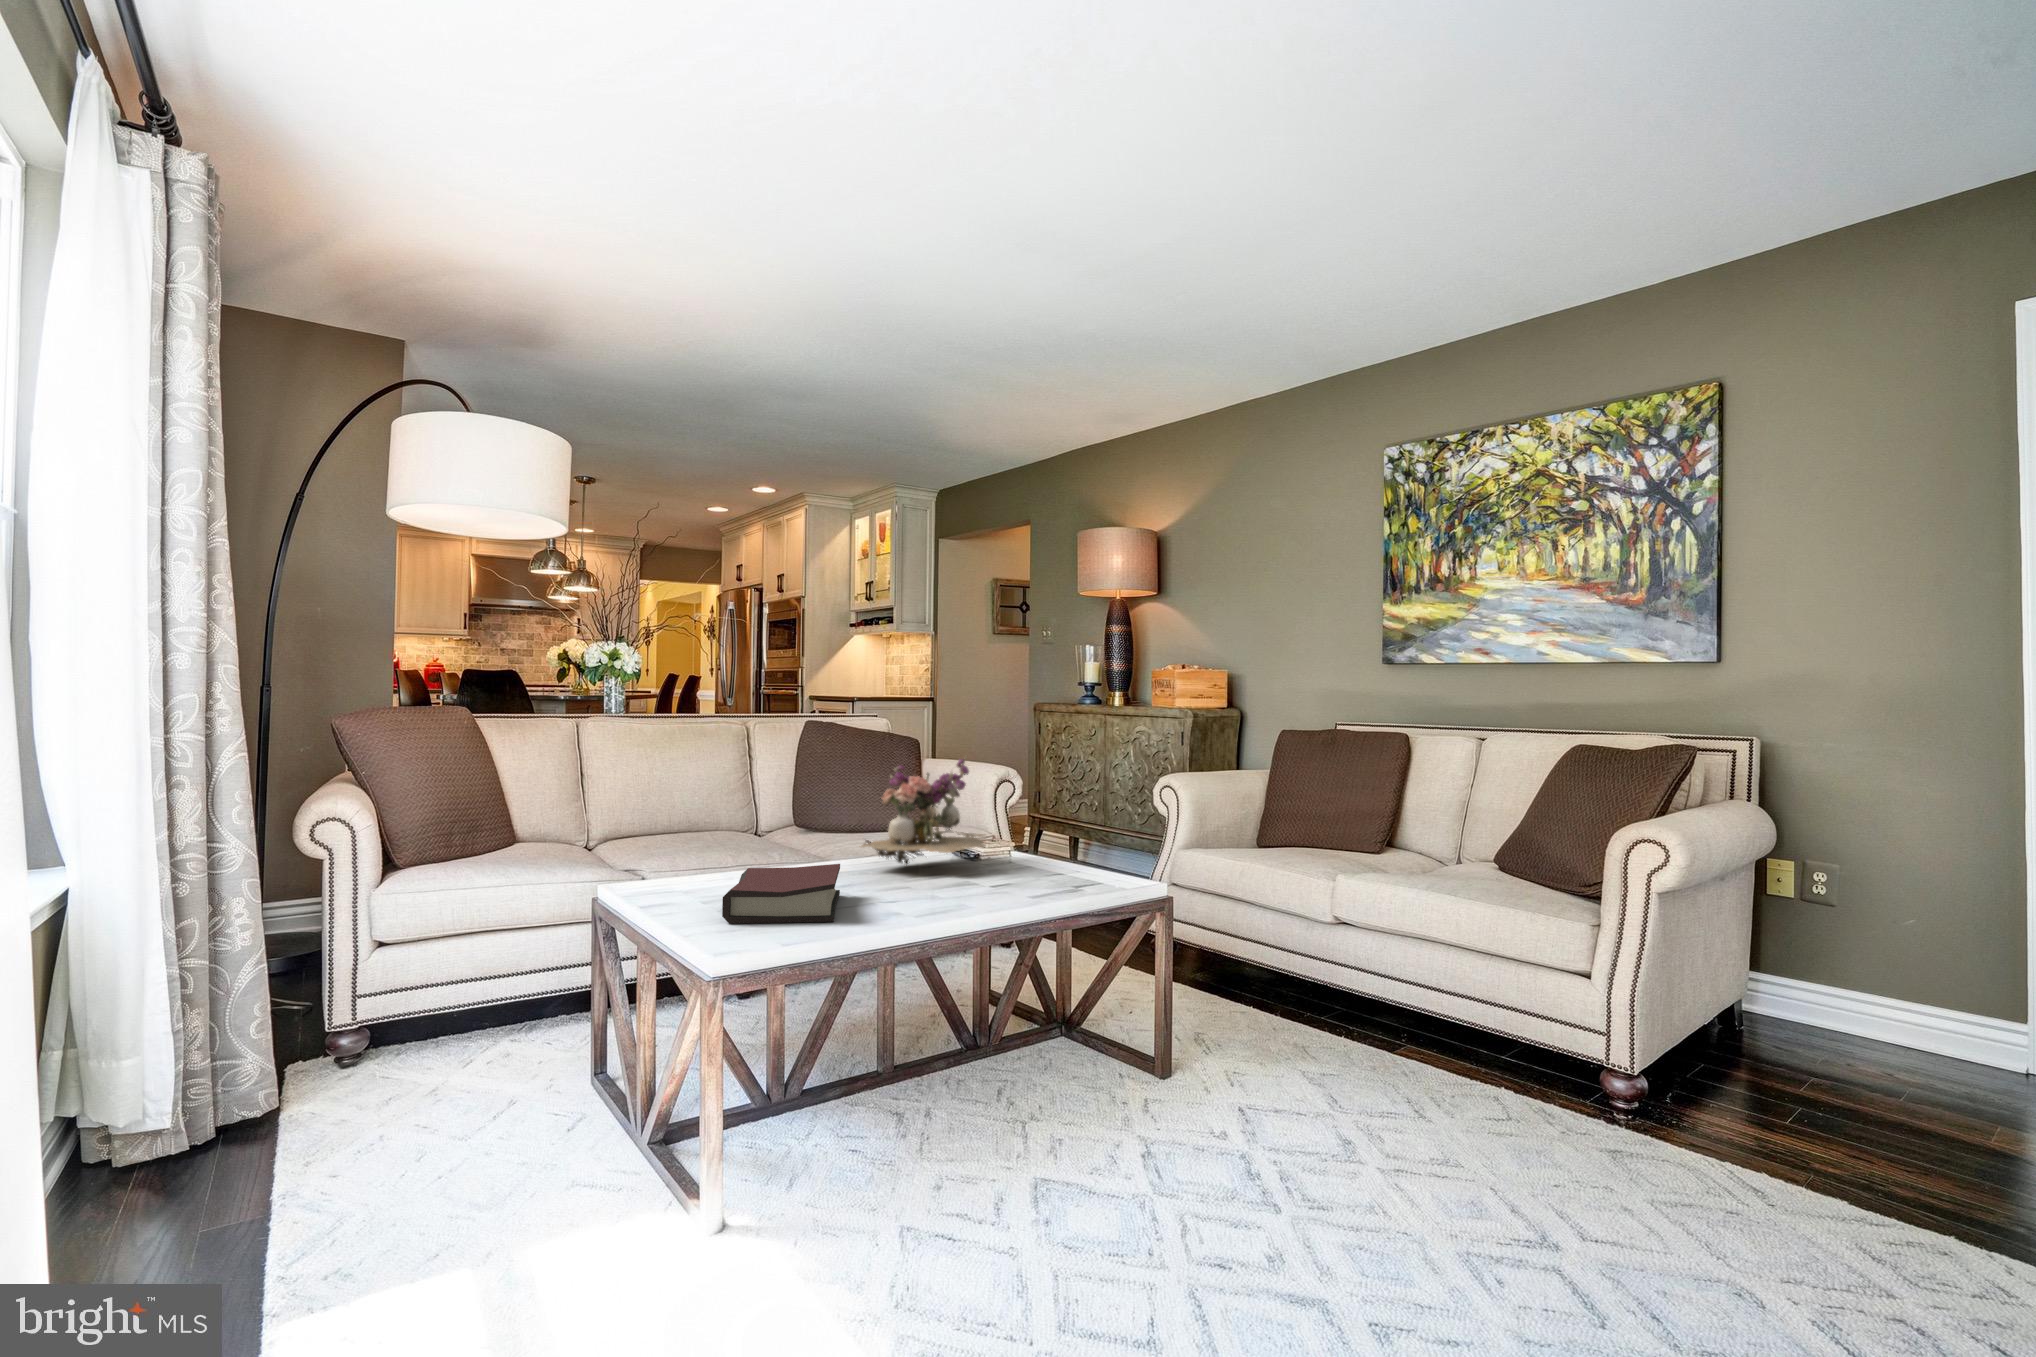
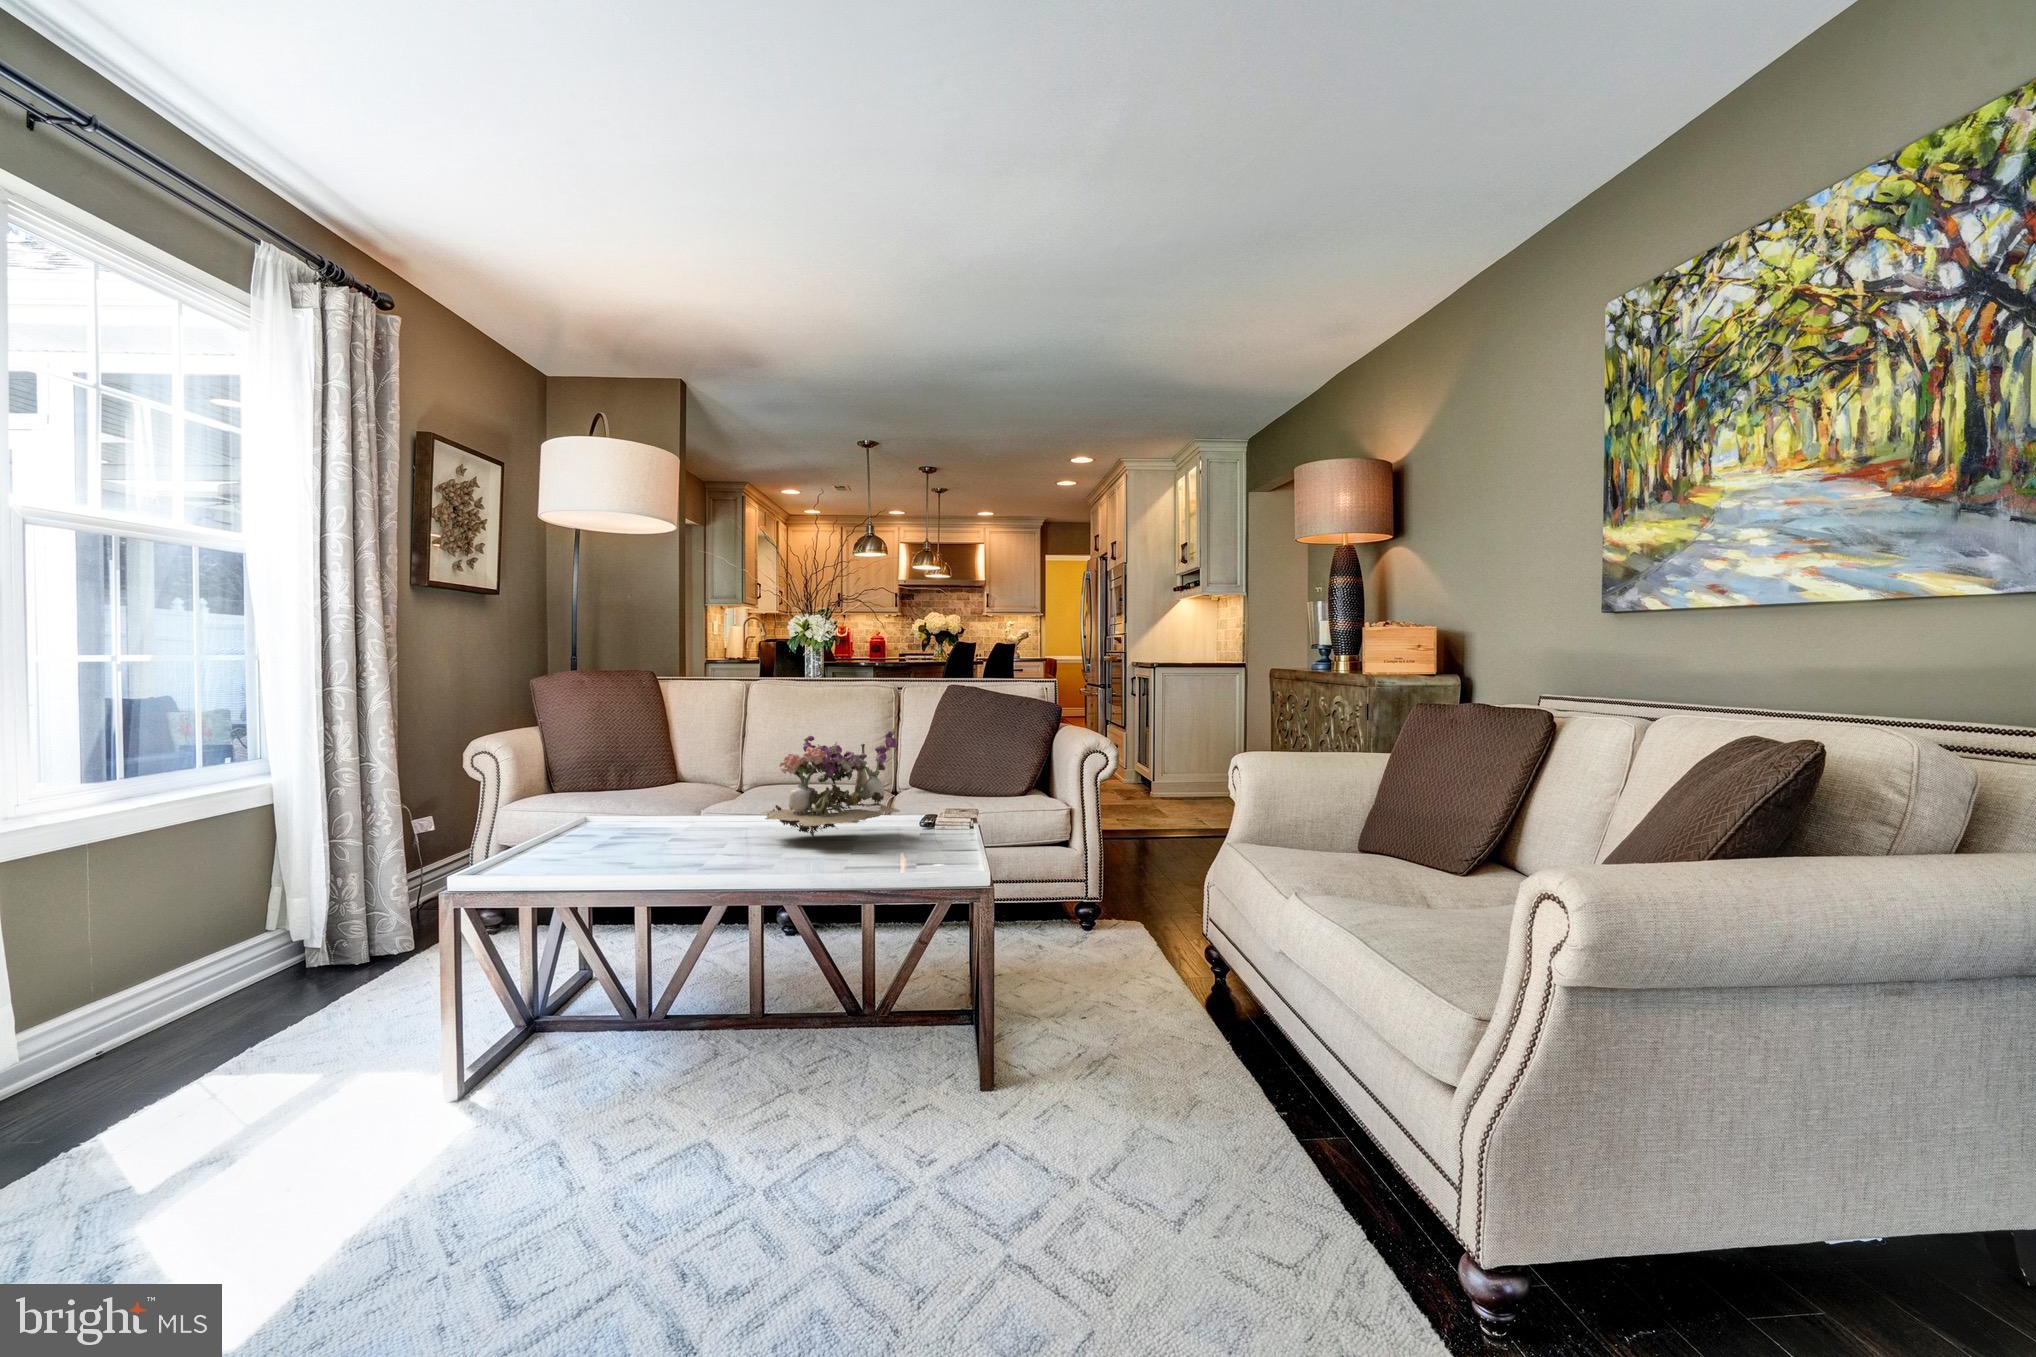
hardback book: present [722,864,840,924] -> none [507,824,669,880]

